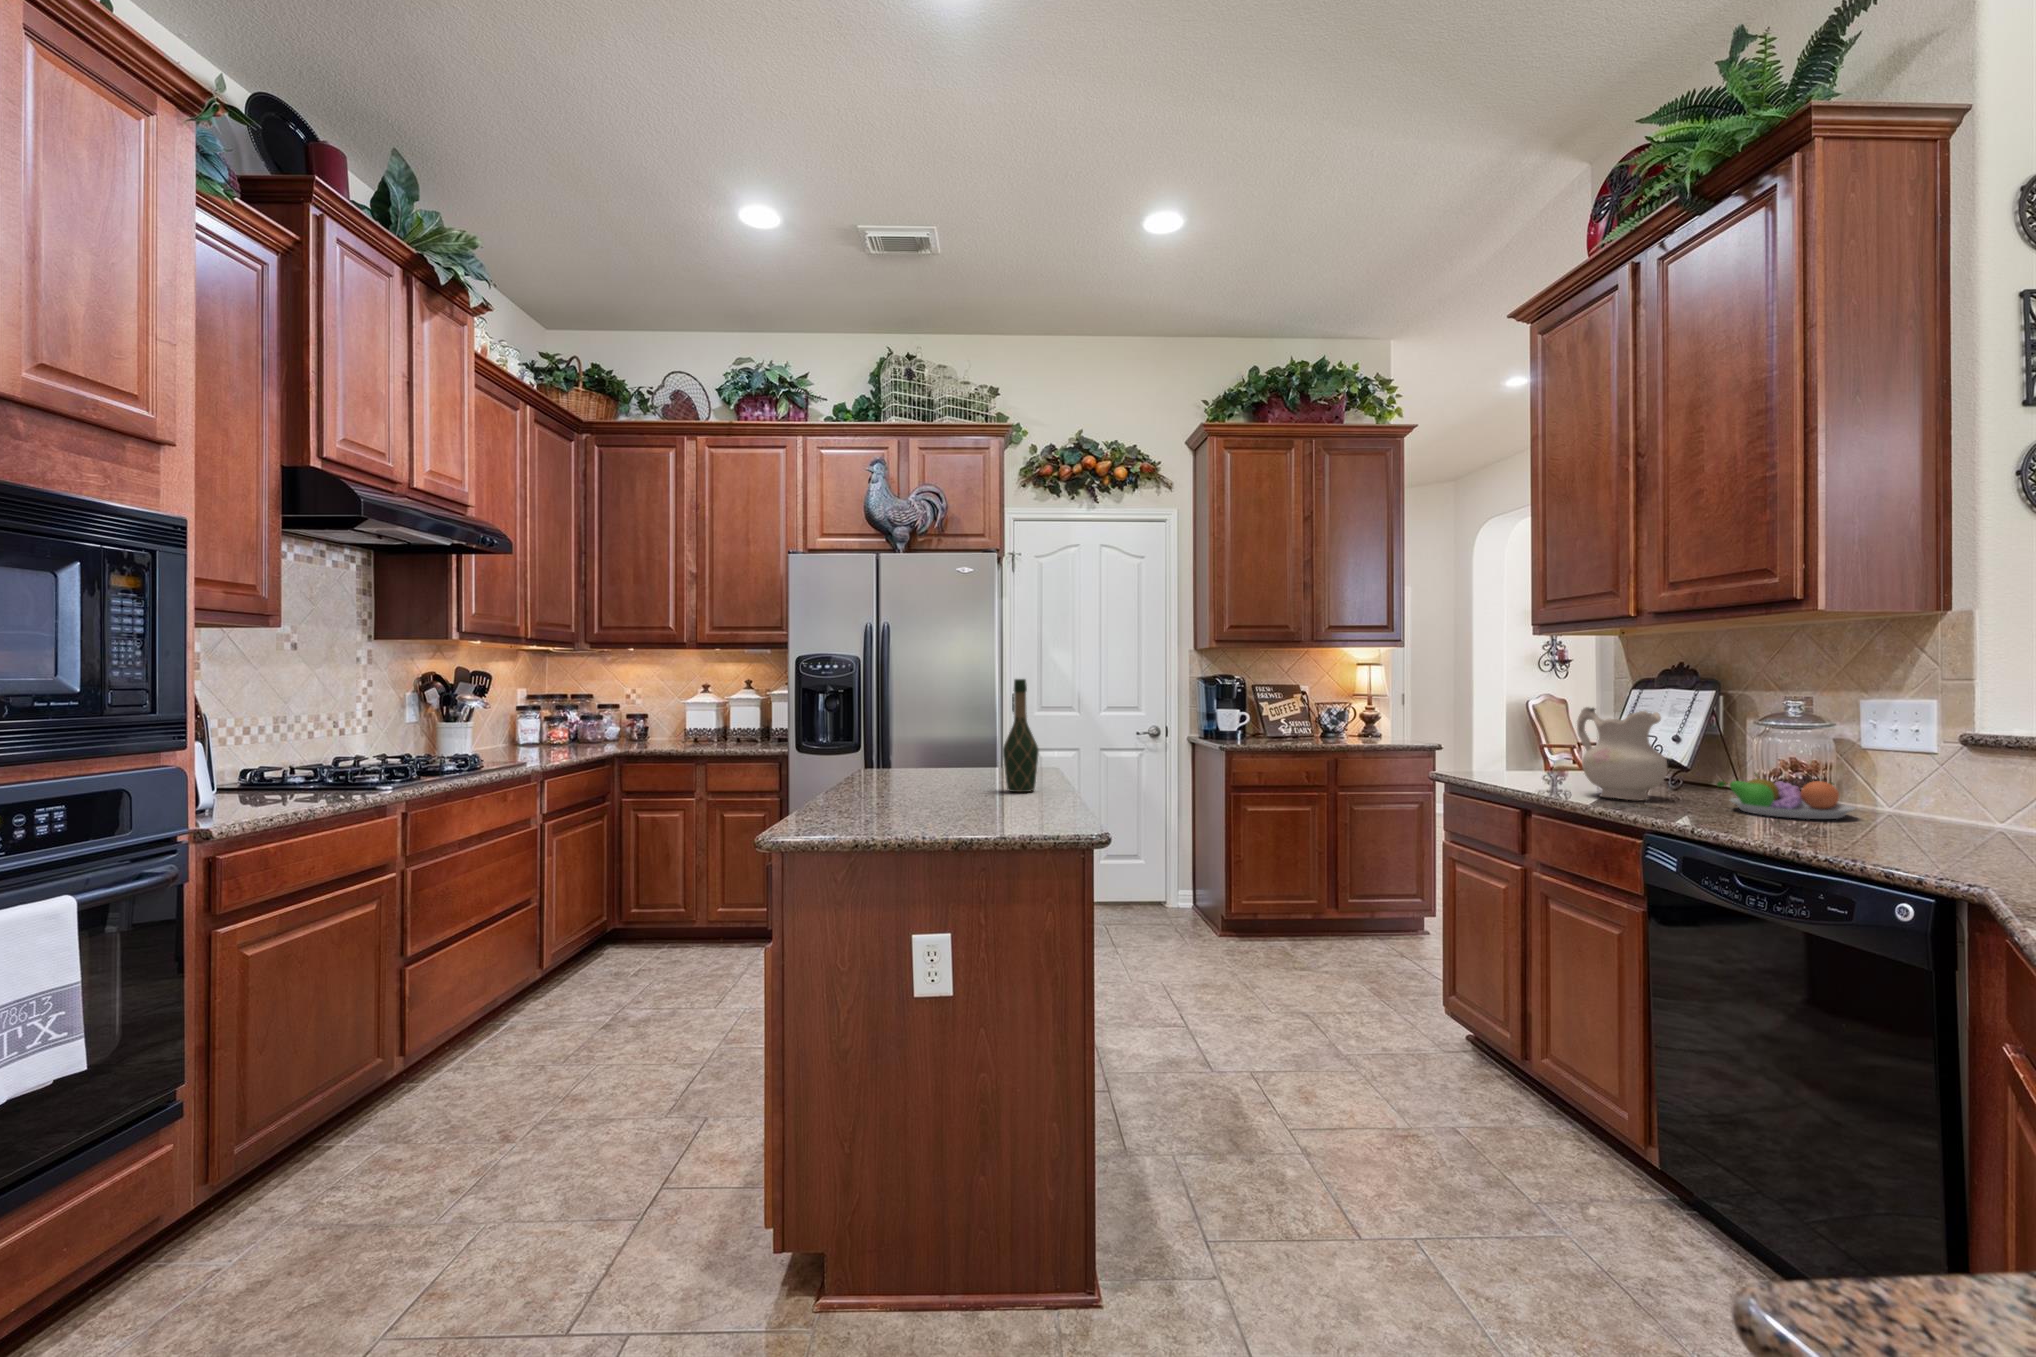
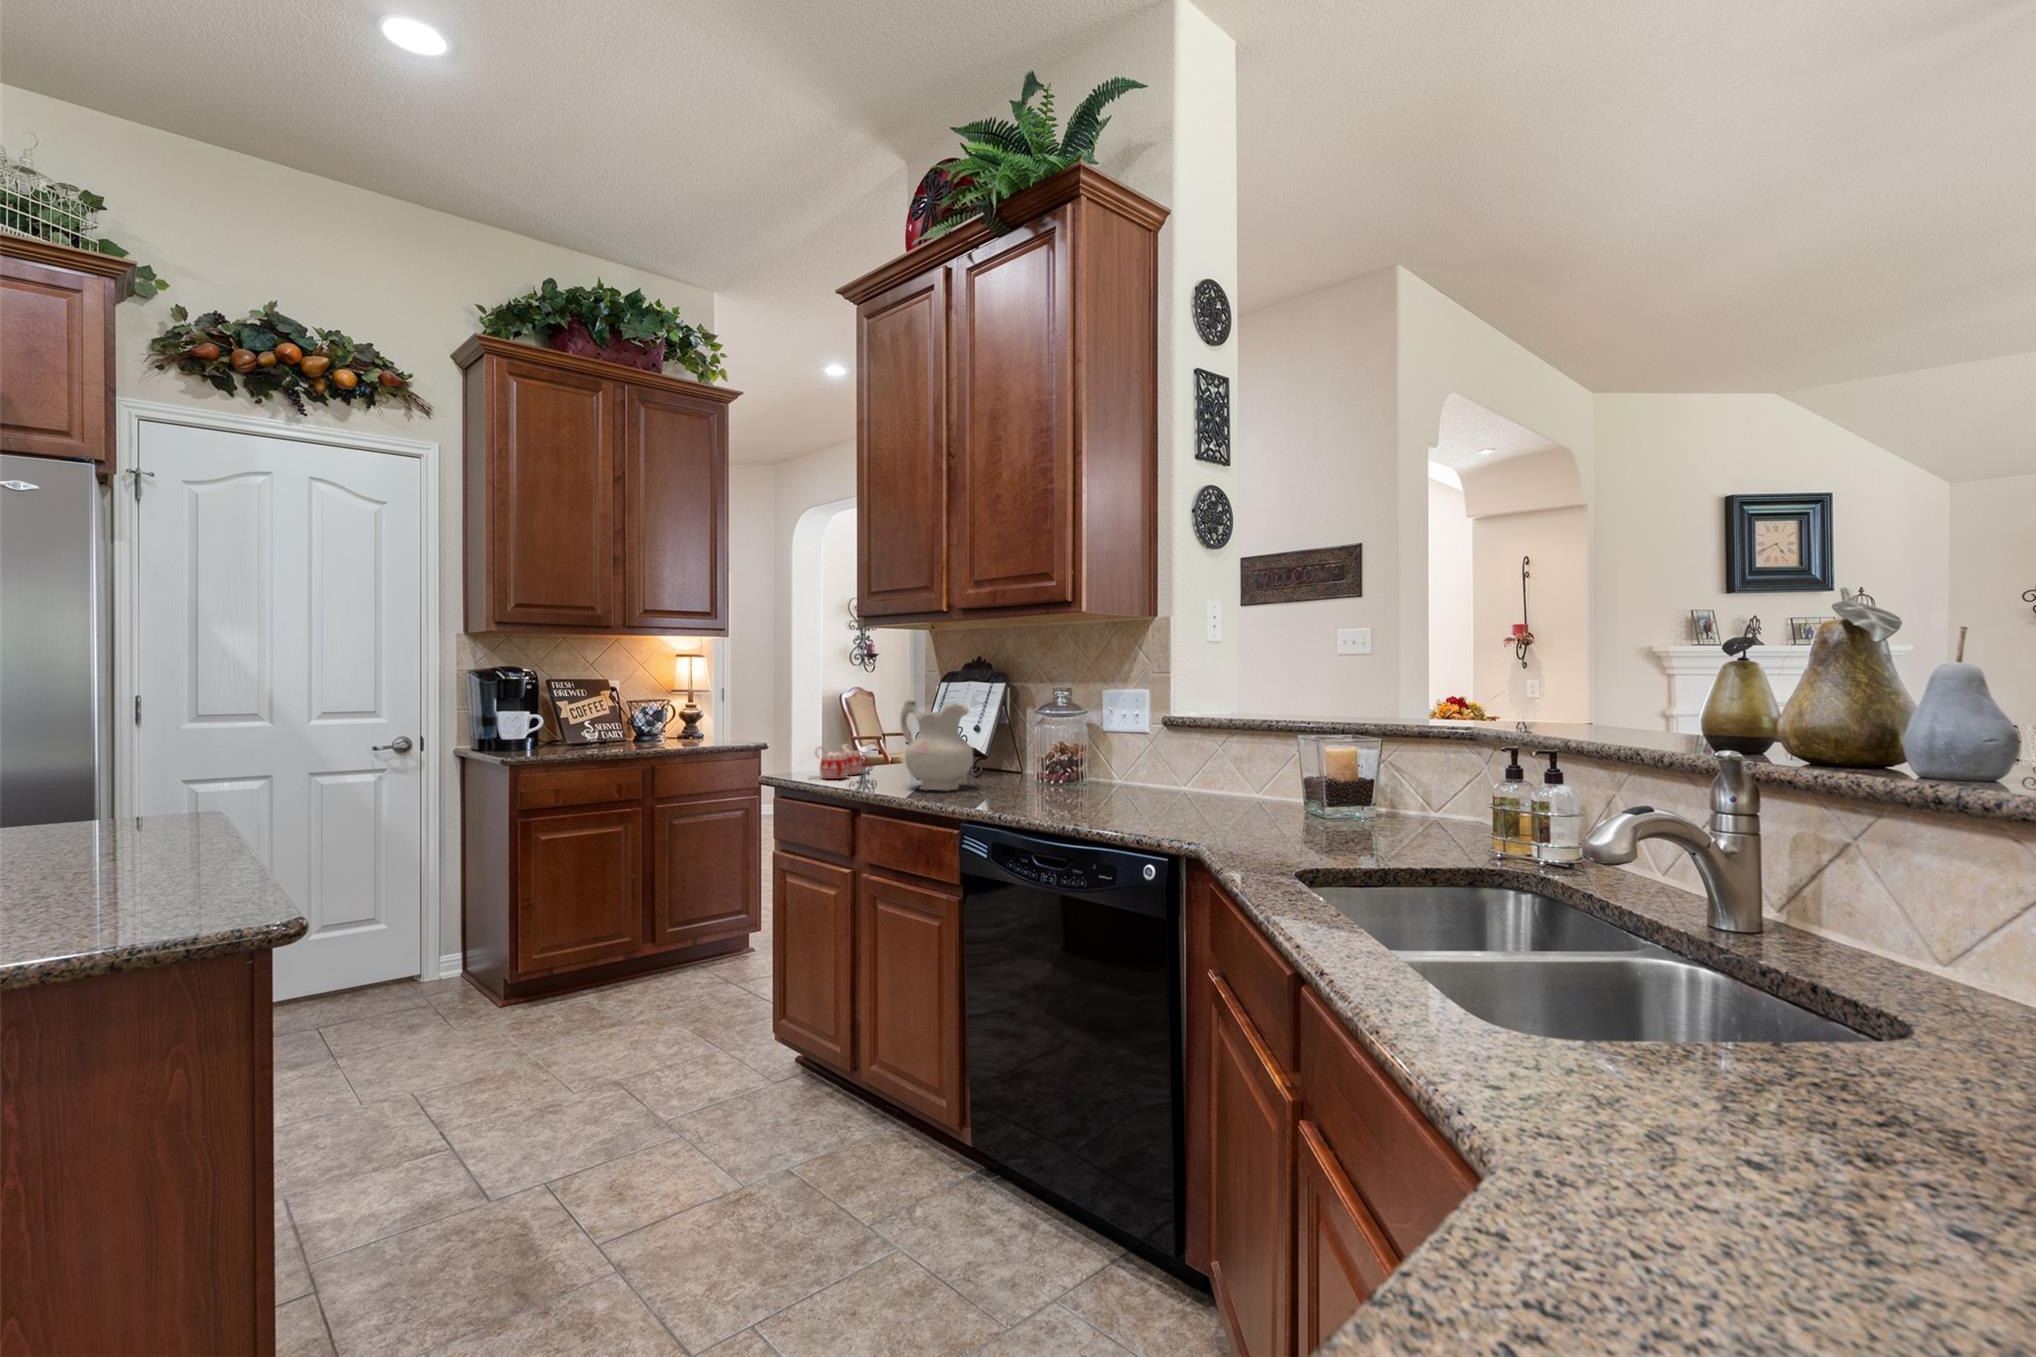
wine bottle: present [1003,679,1039,792] -> none [79,672,163,866]
mug: none [1477,748,1543,780] -> present [809,744,868,779]
fruit bowl: present [1717,774,1855,819] -> none [1011,756,1103,796]

